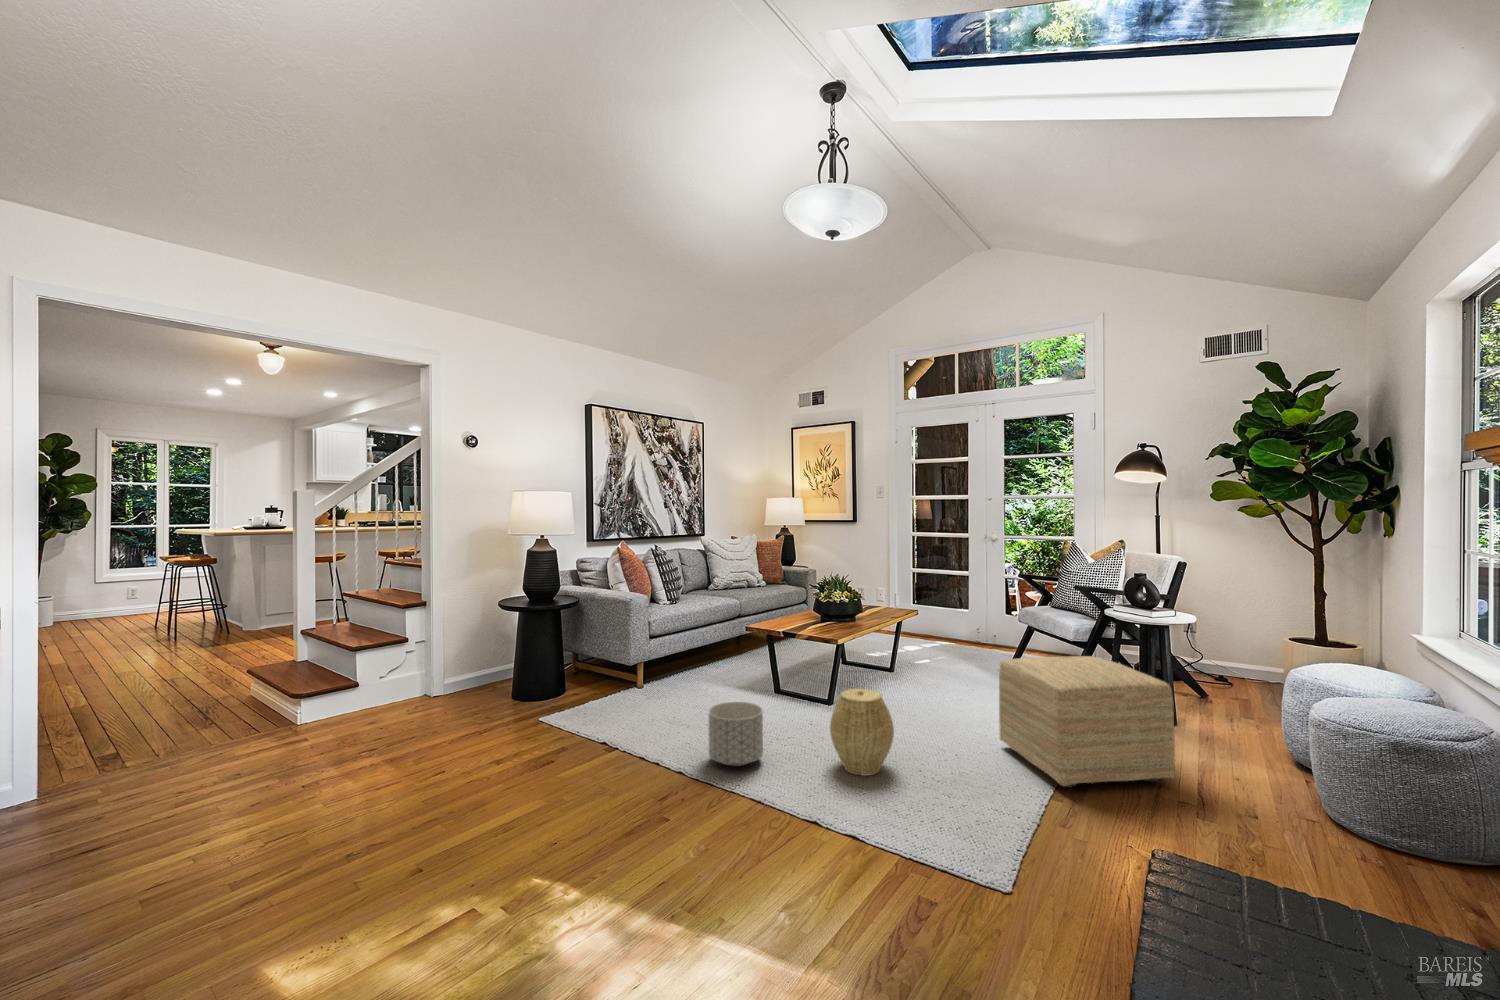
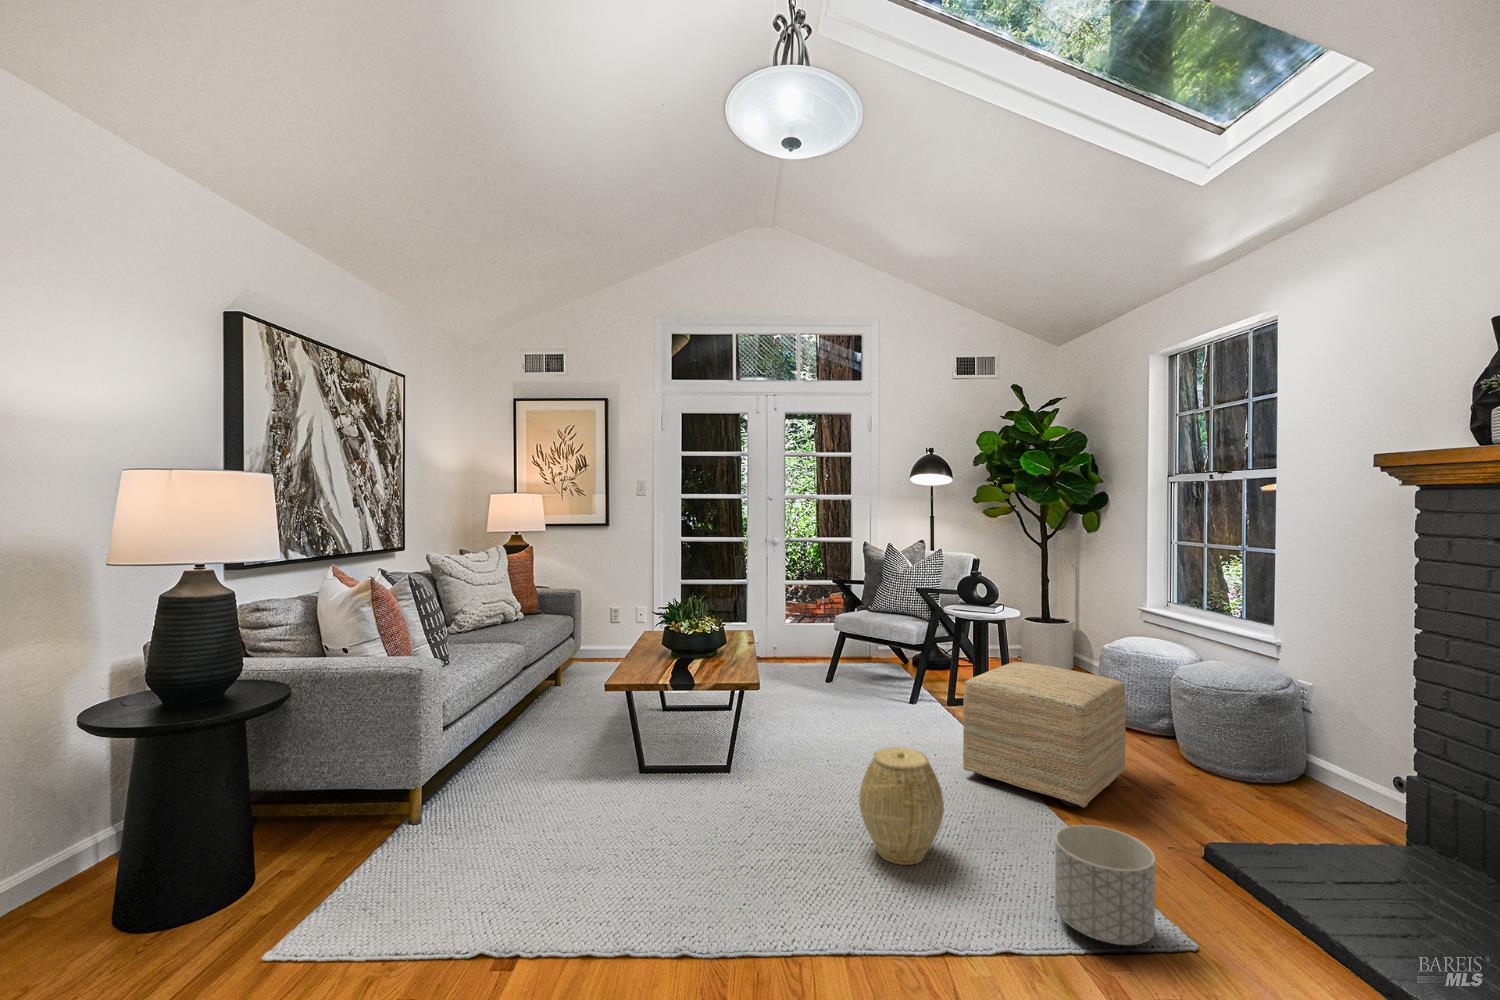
planter: present [708,702,763,767] -> present [1055,825,1155,945]

